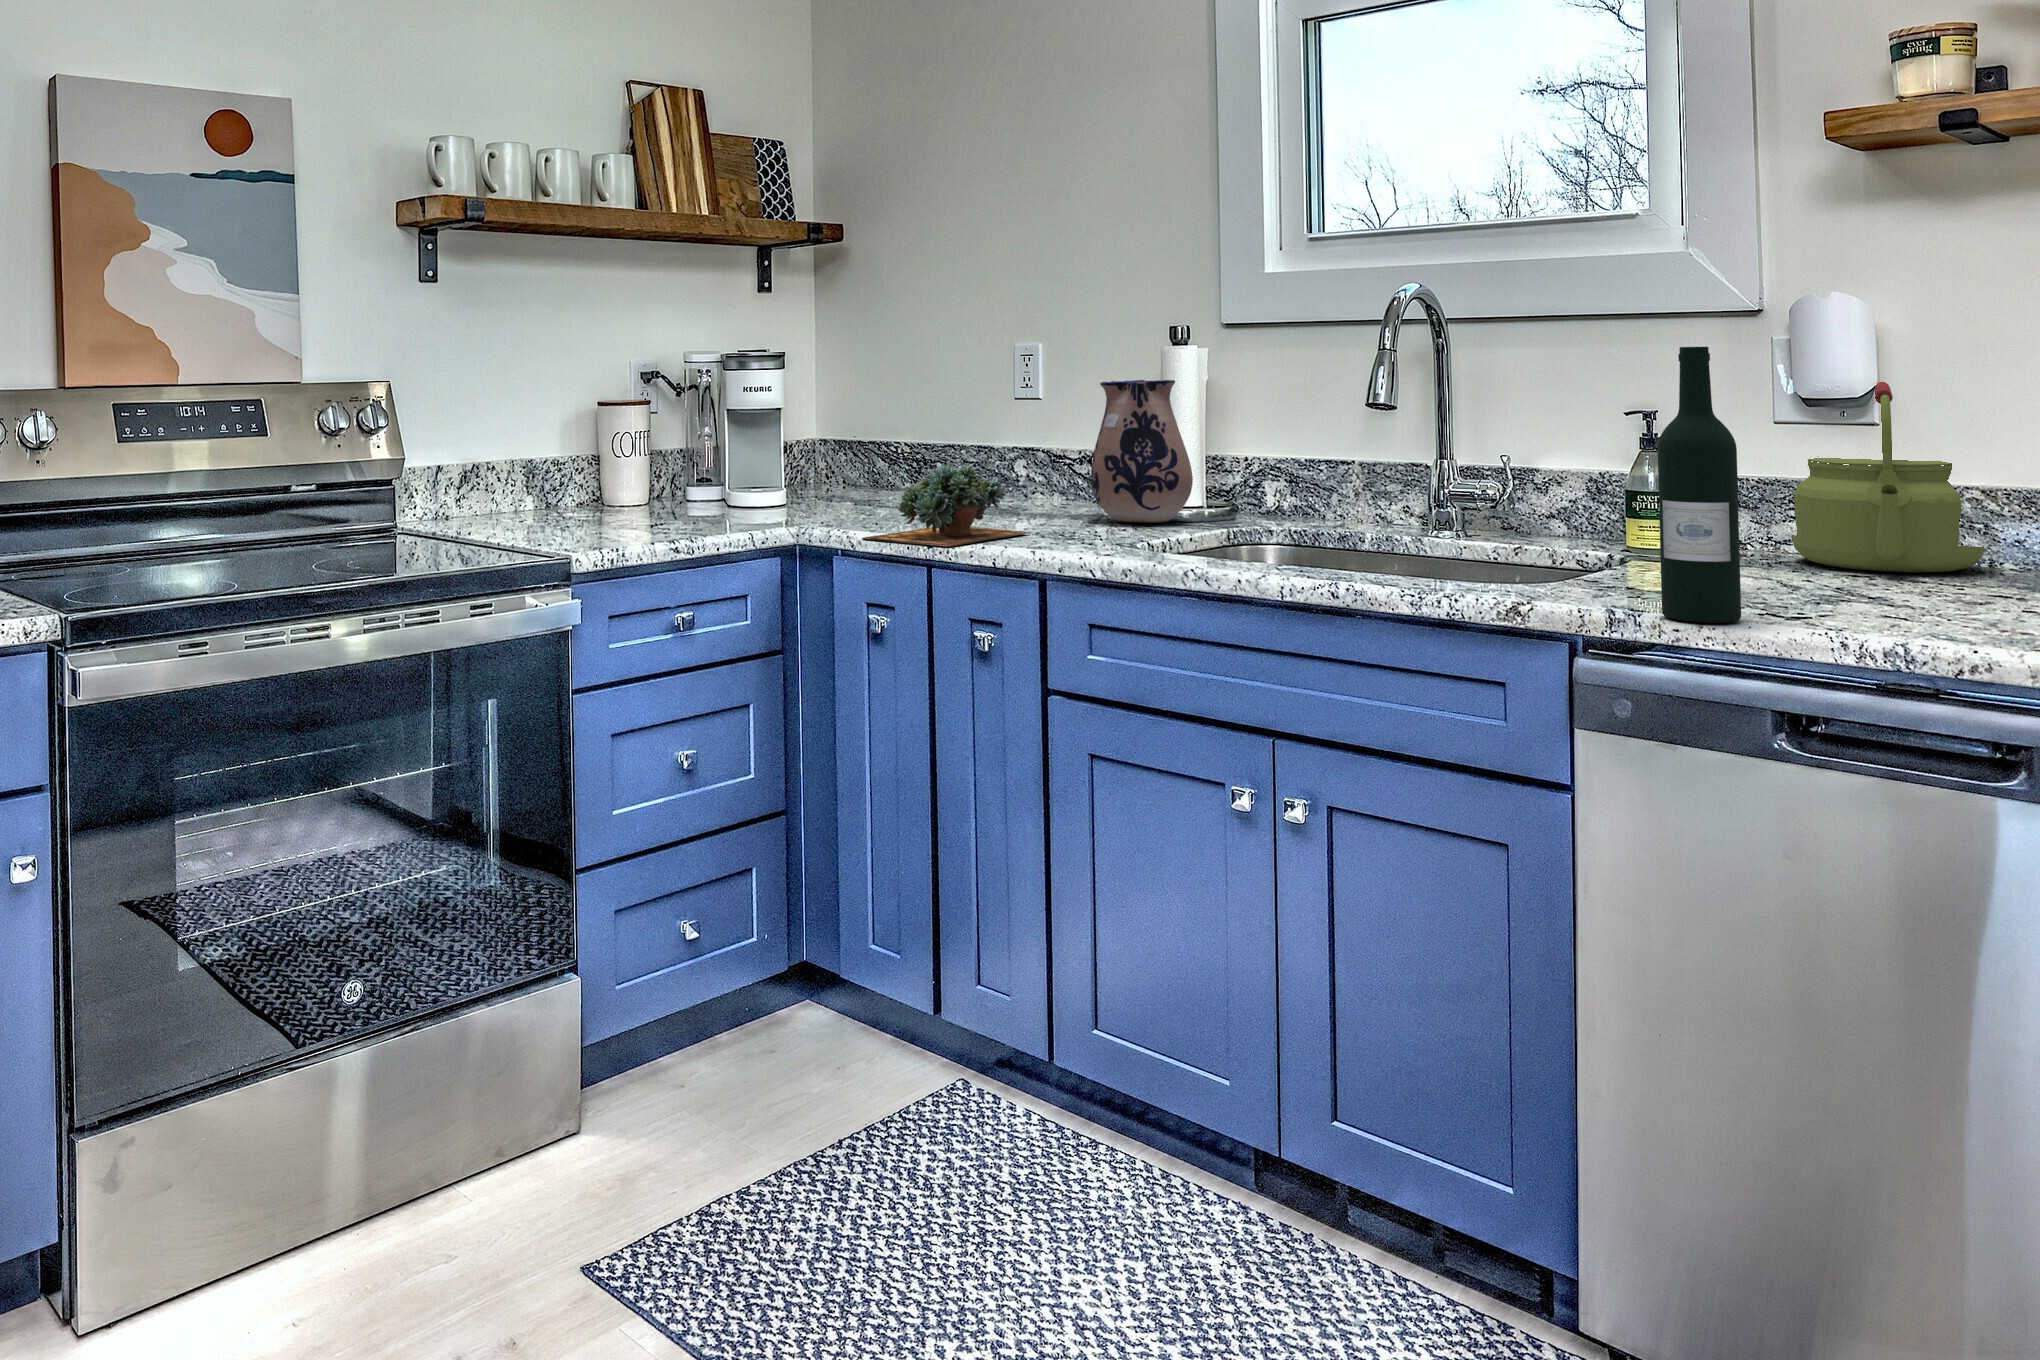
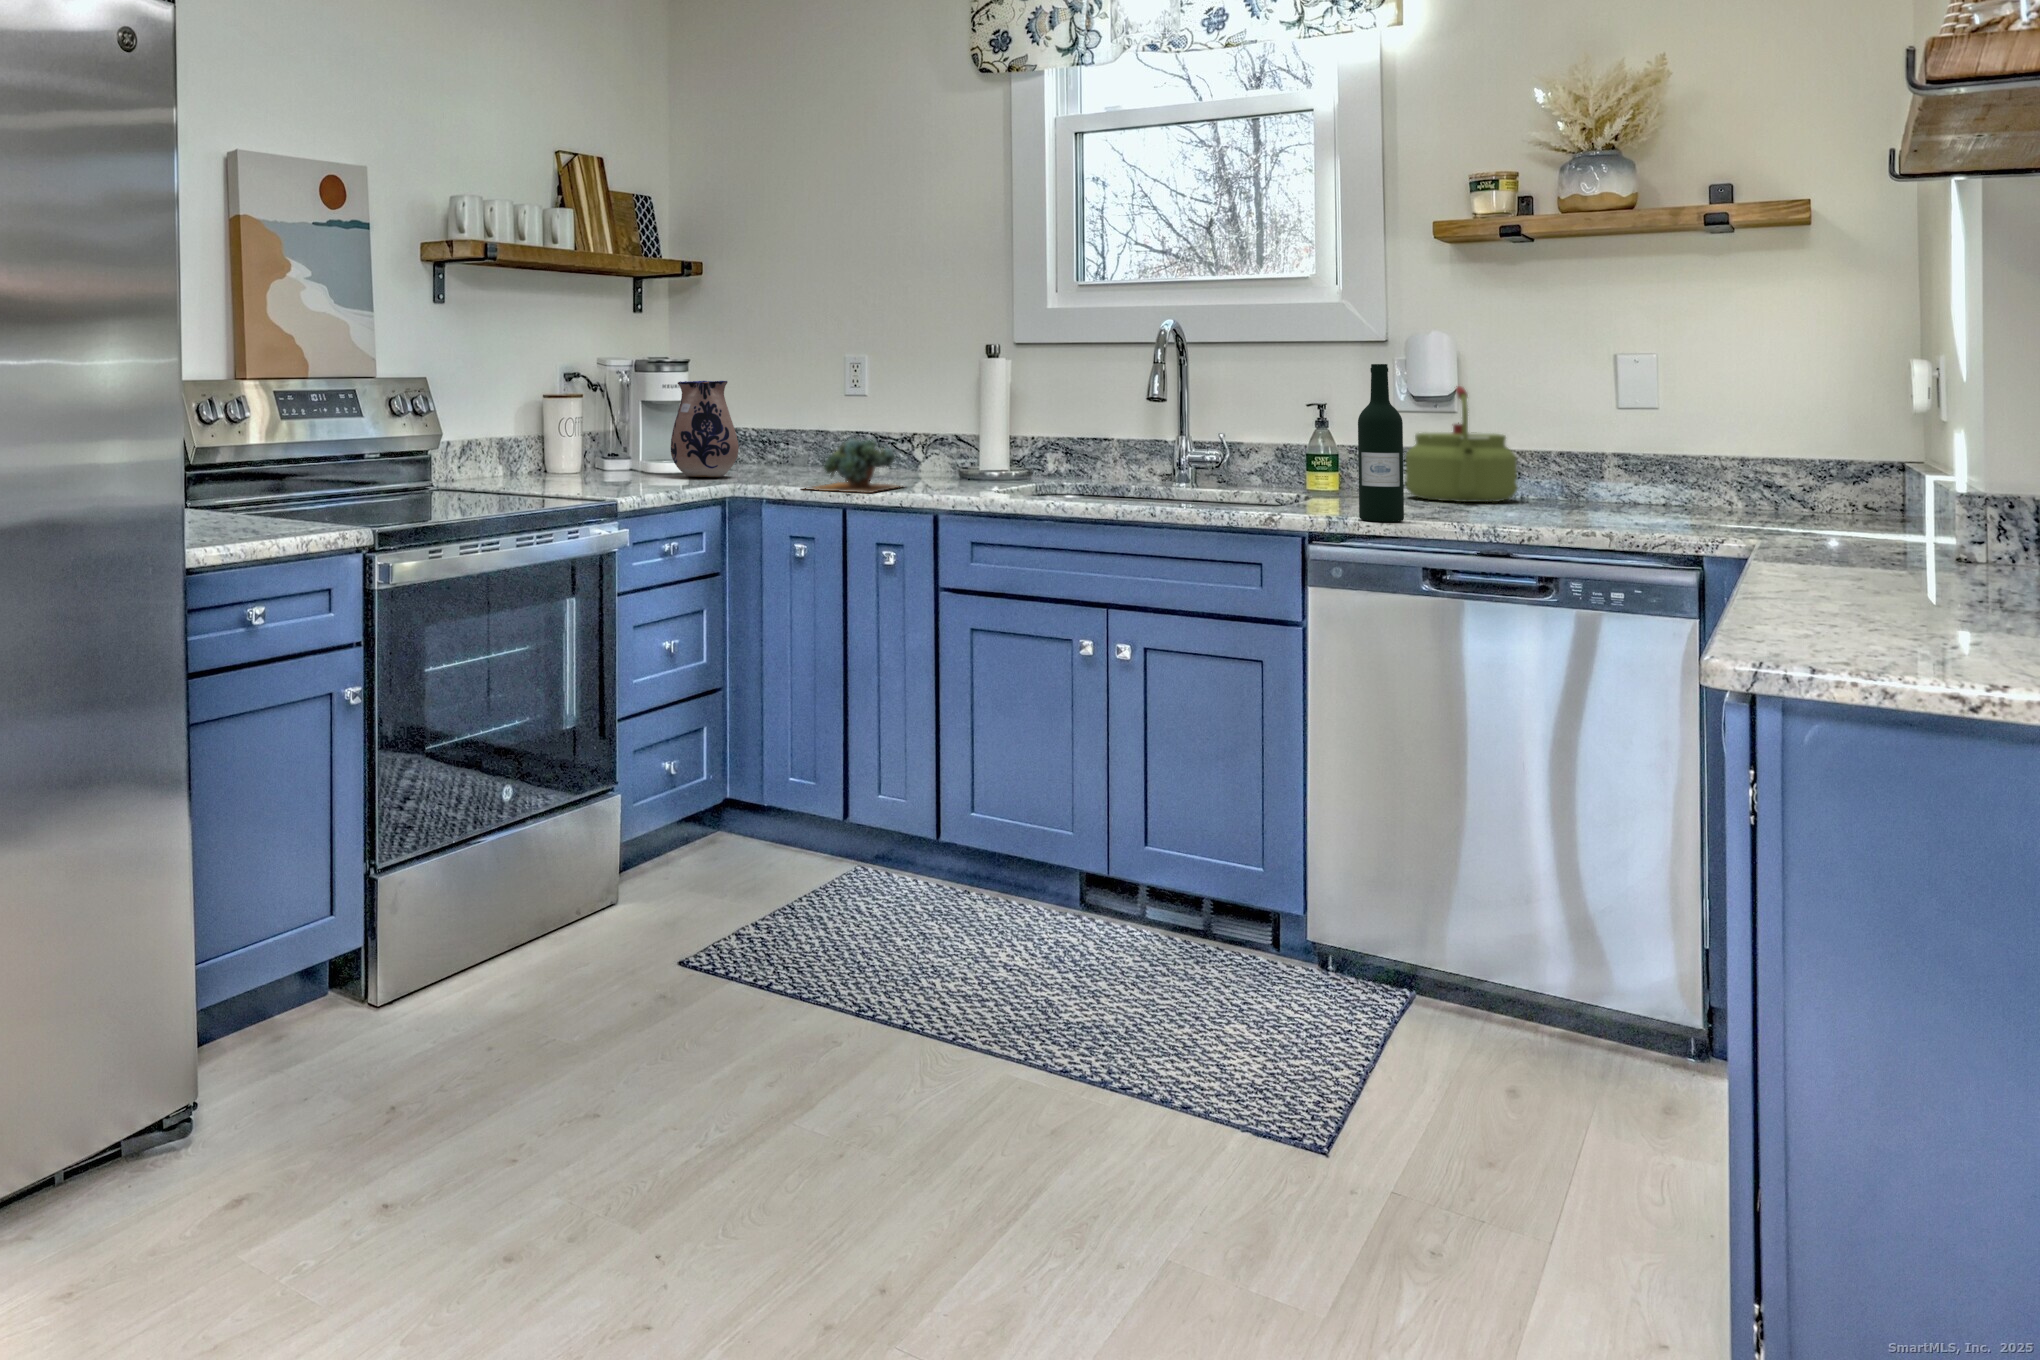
ceramic pitcher: present [1091,380,1193,523] -> present [671,381,739,477]

